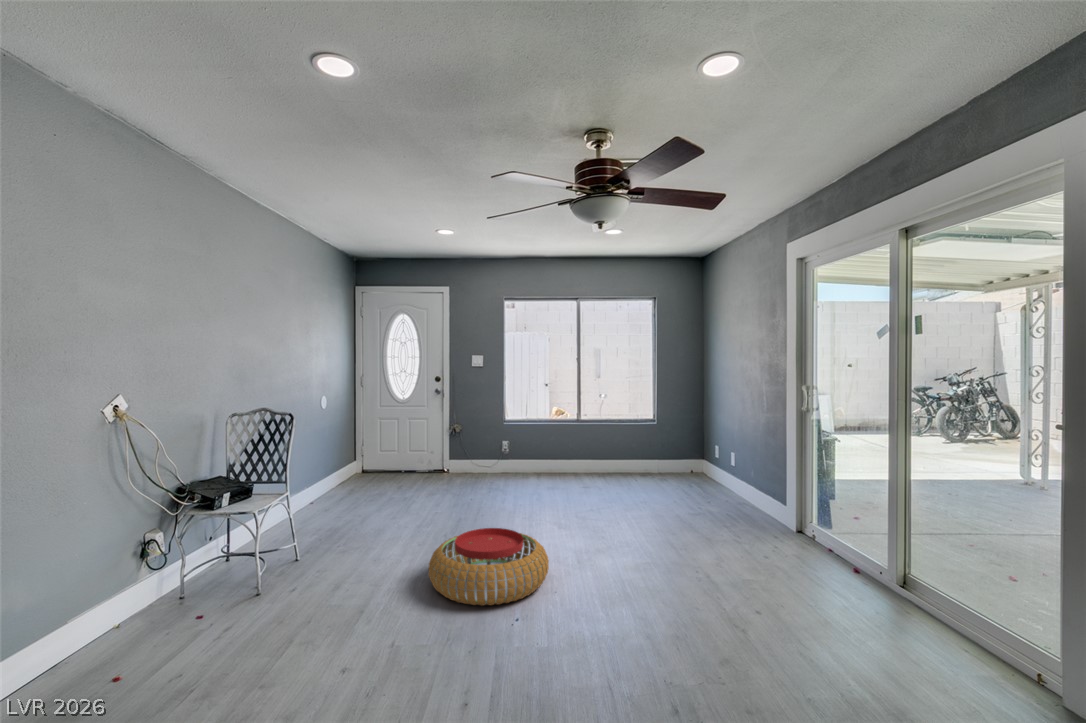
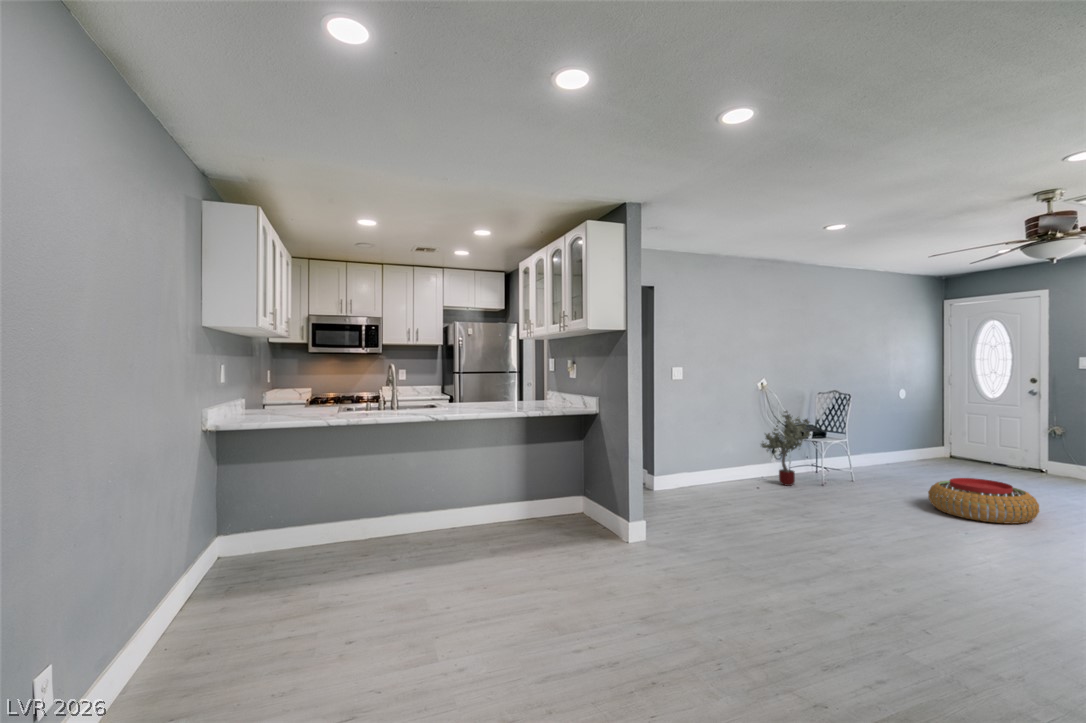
potted tree: none [103,462,231,635] -> present [761,411,811,486]

